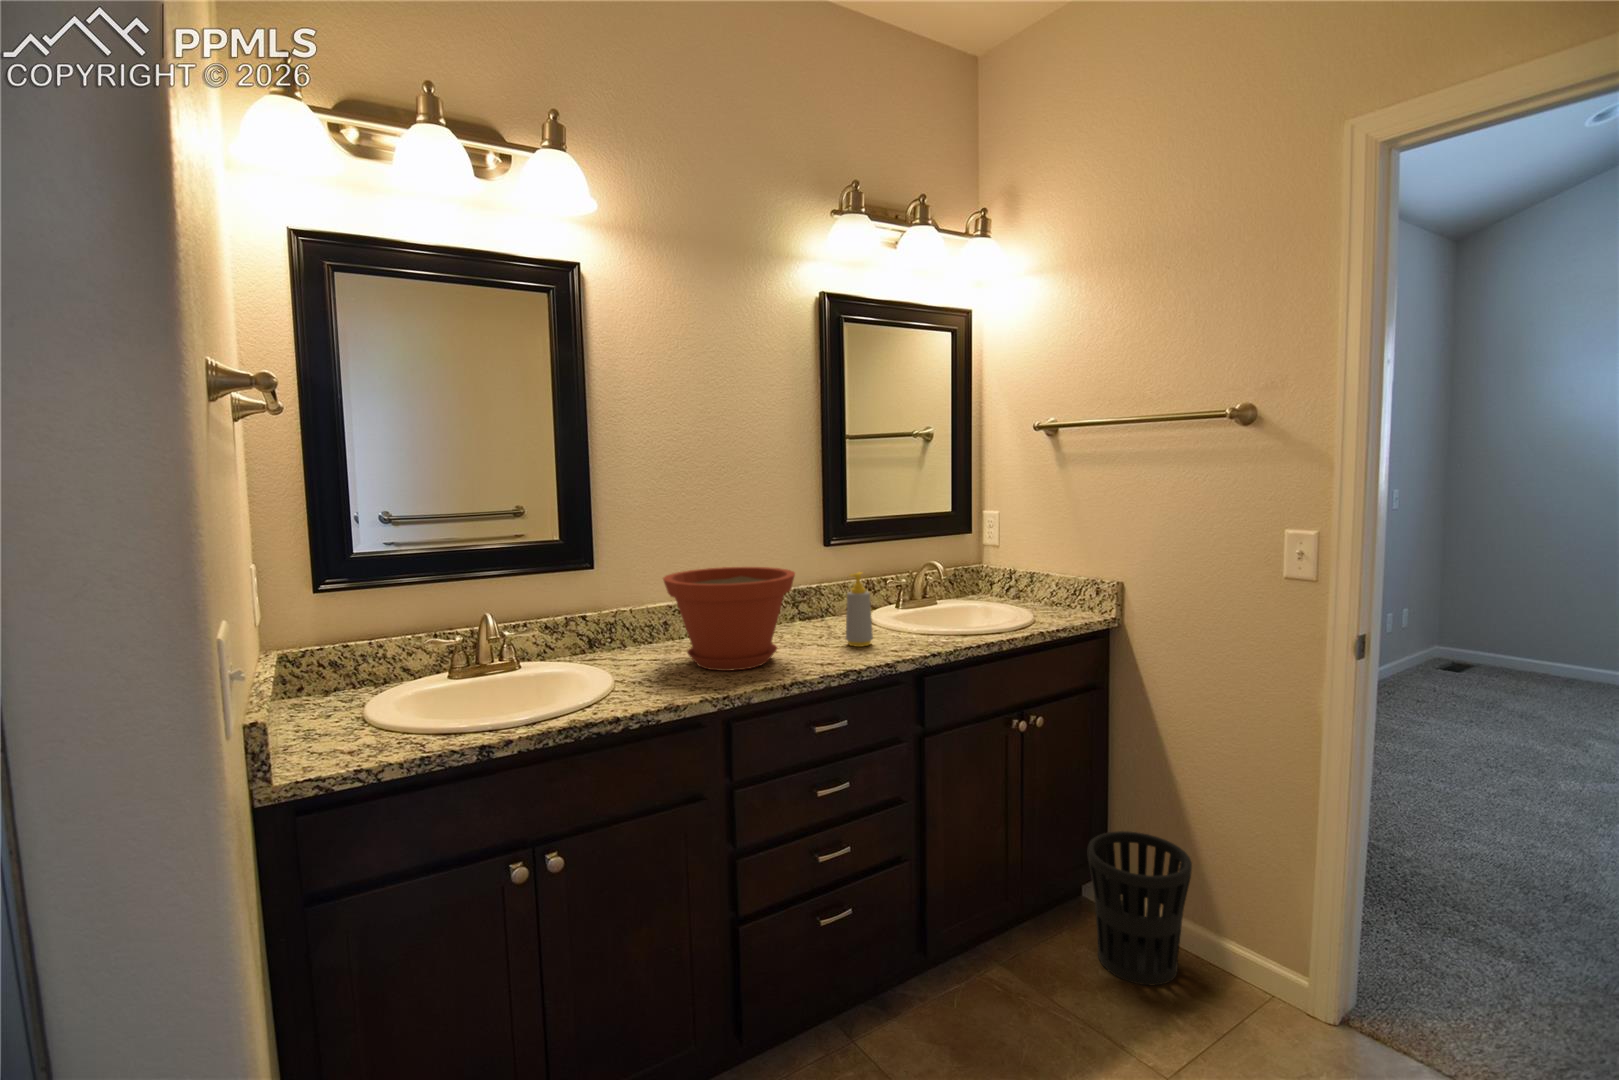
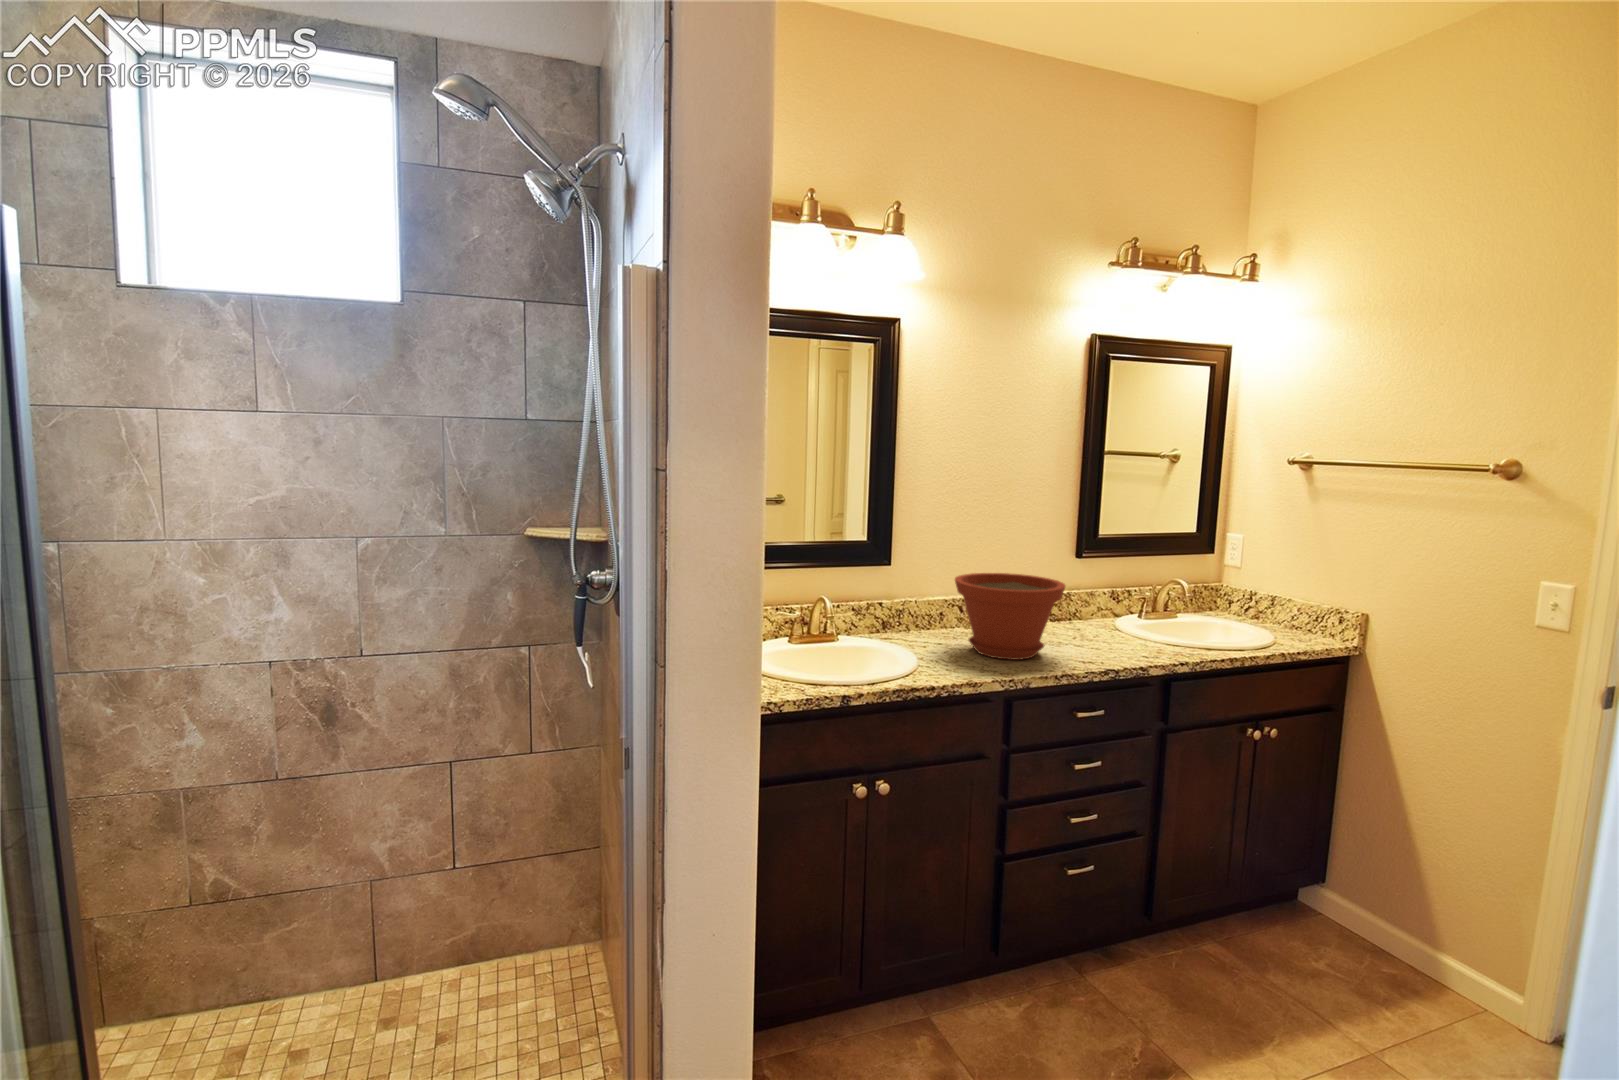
soap bottle: present [846,572,873,647] -> none [1099,586,1124,650]
wastebasket: present [1088,831,1192,985] -> none [1310,843,1415,983]

